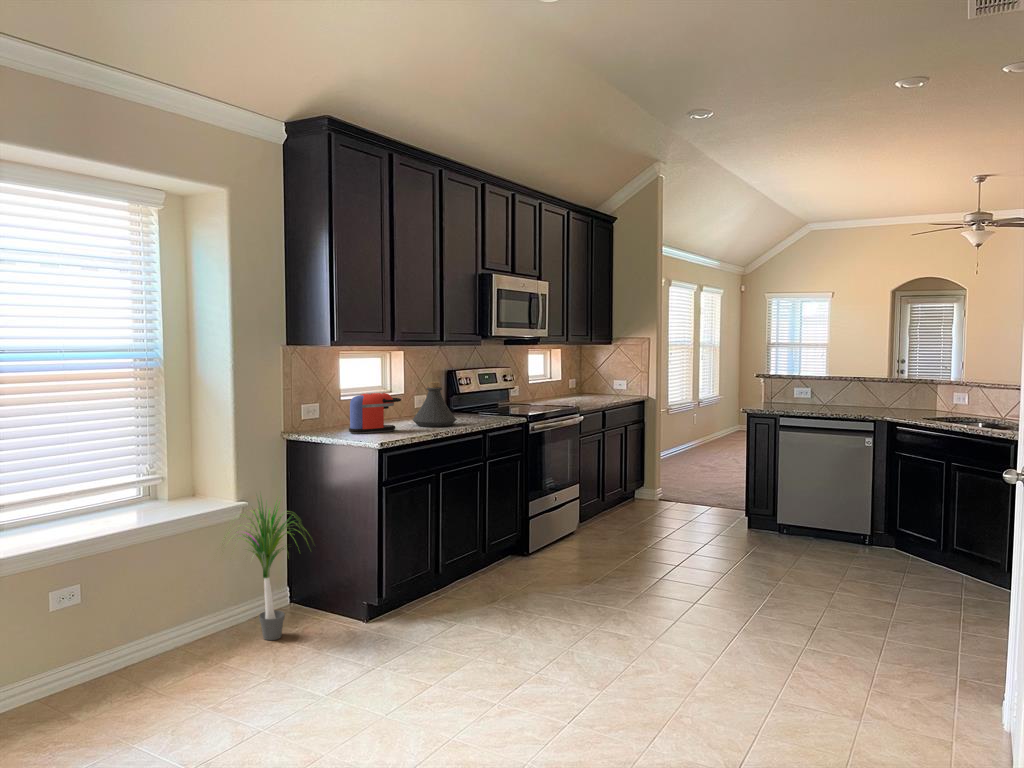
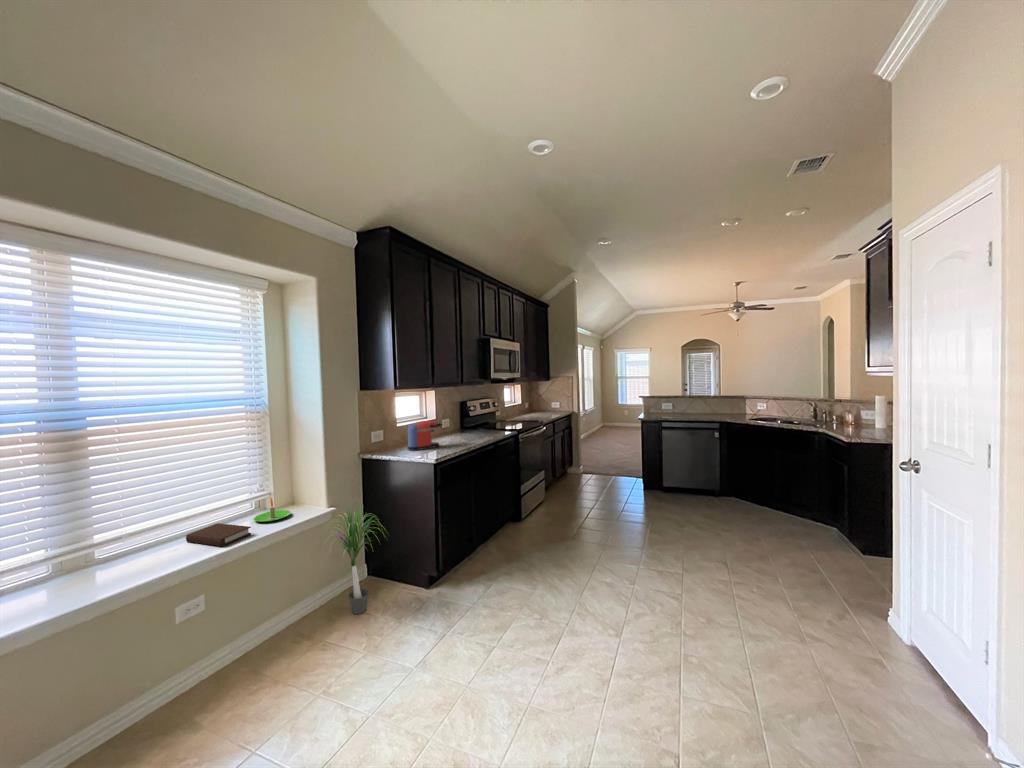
bottle: present [413,382,456,427] -> none [447,411,477,442]
candle: none [143,481,189,511] -> present [254,498,291,522]
book: none [65,506,140,529] -> present [186,523,251,546]

